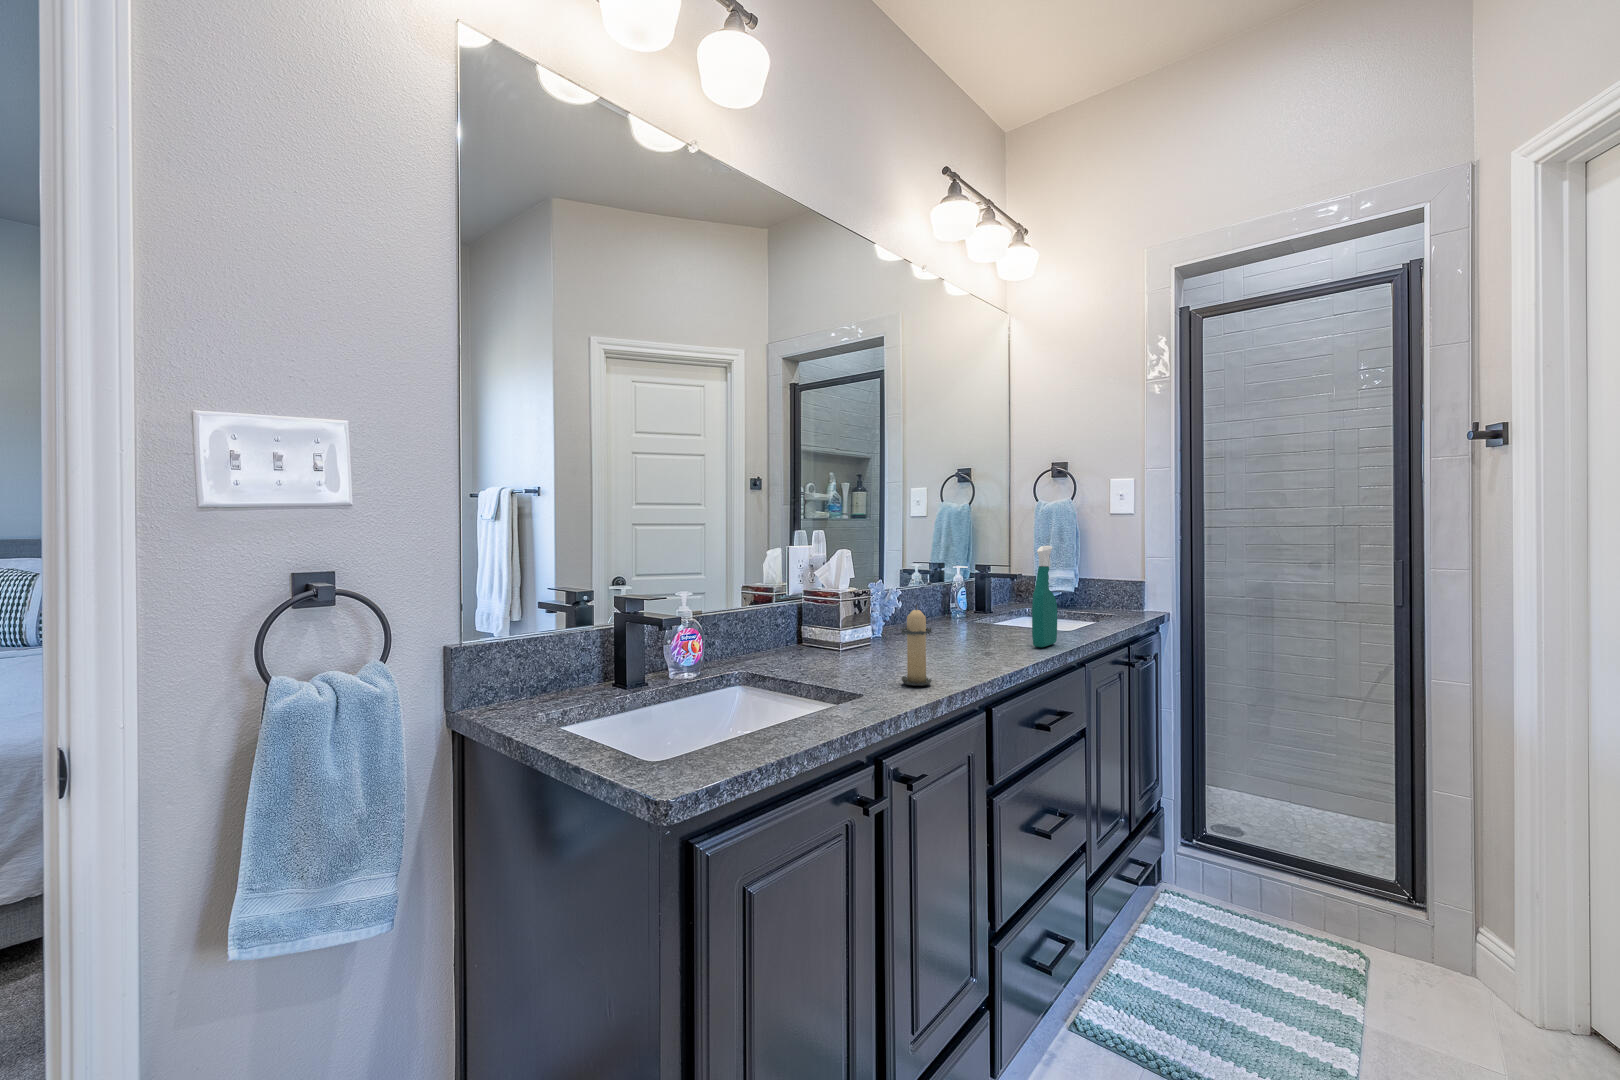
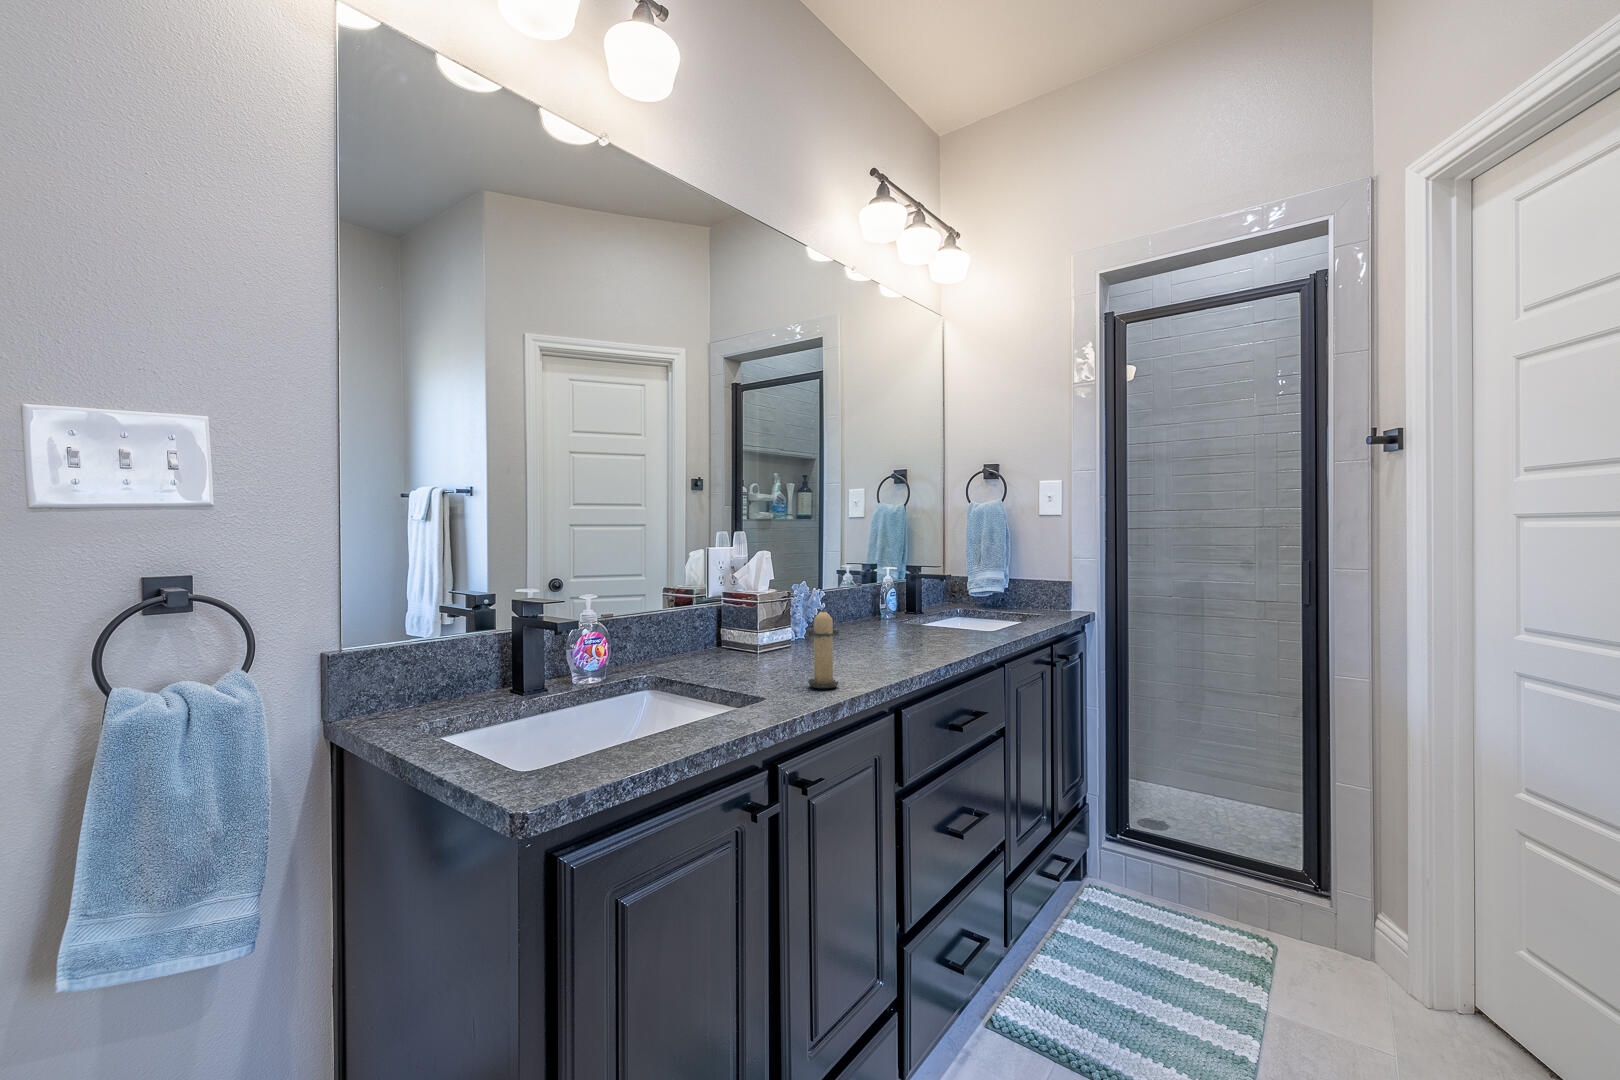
spray bottle: present [1032,546,1057,647] -> none [951,547,977,648]

